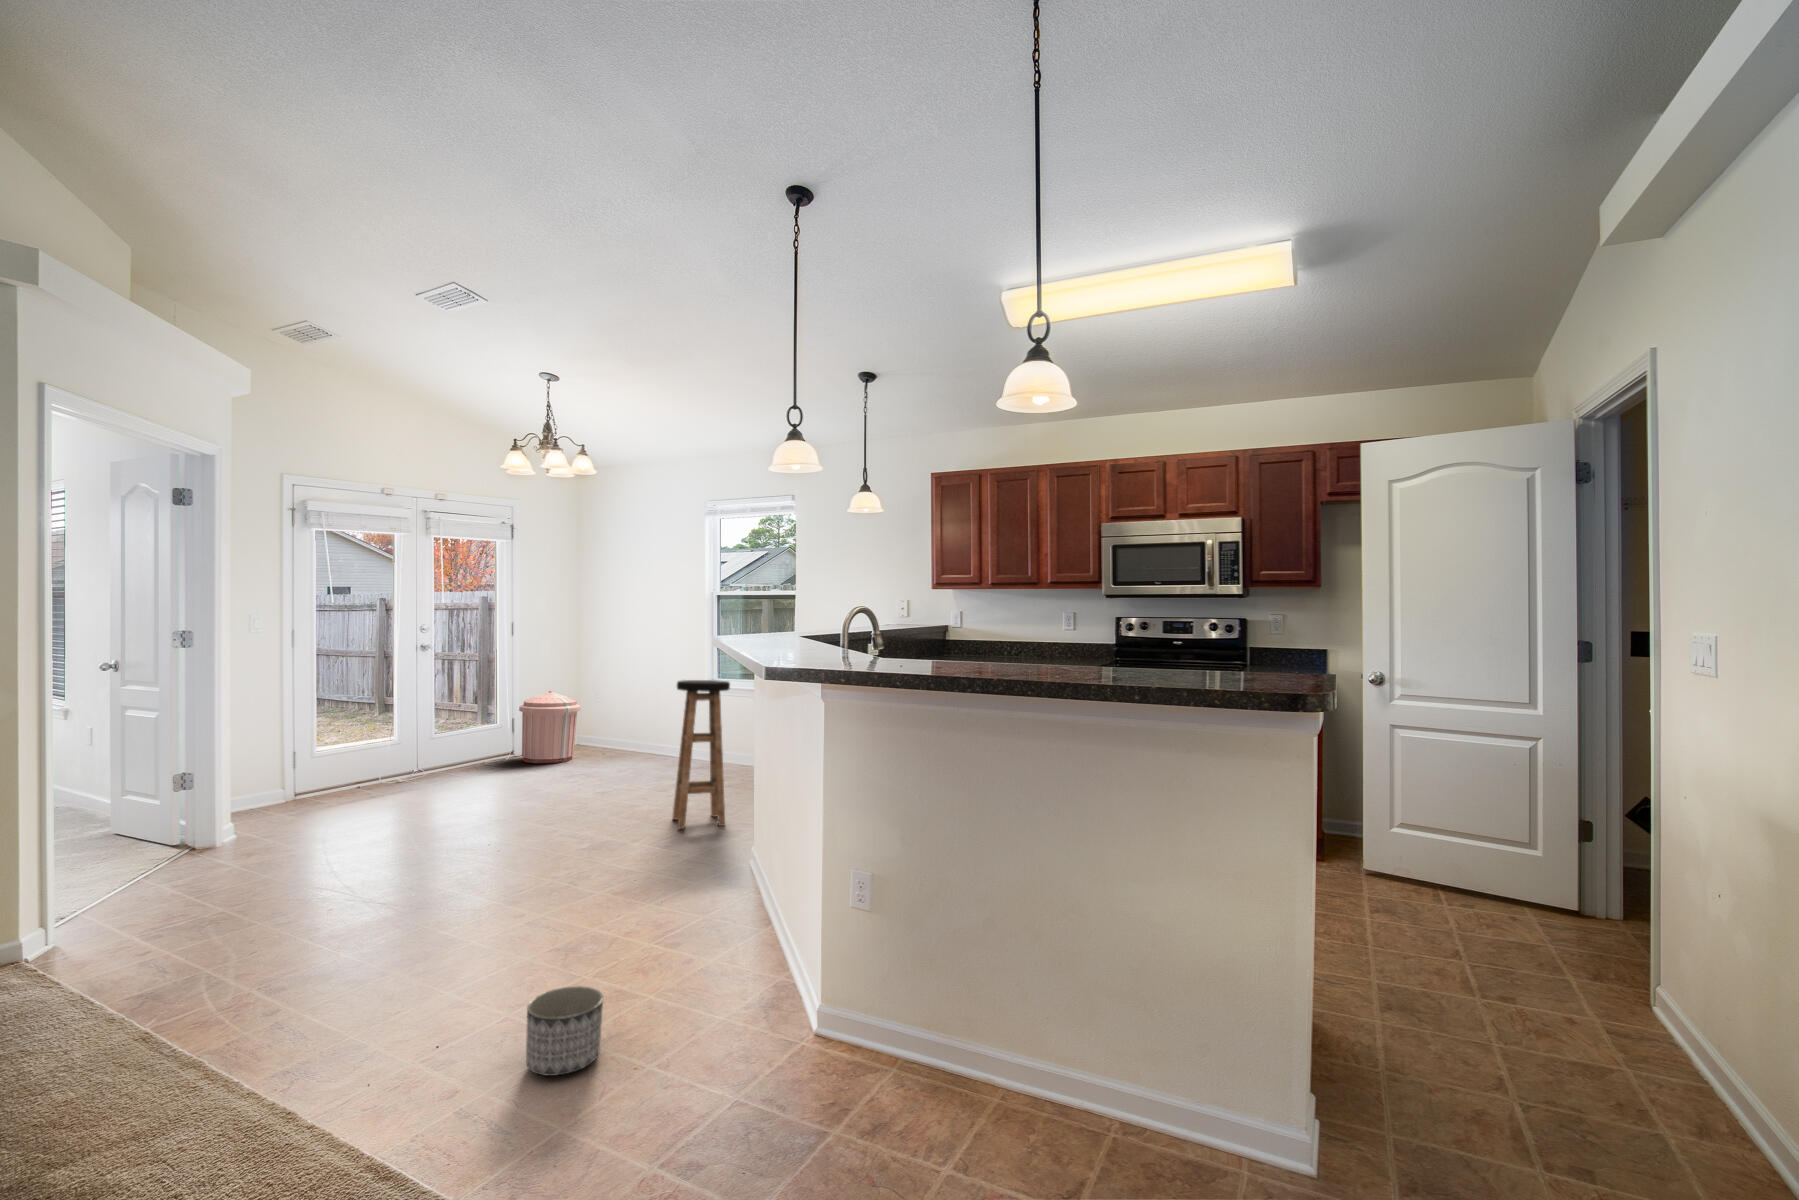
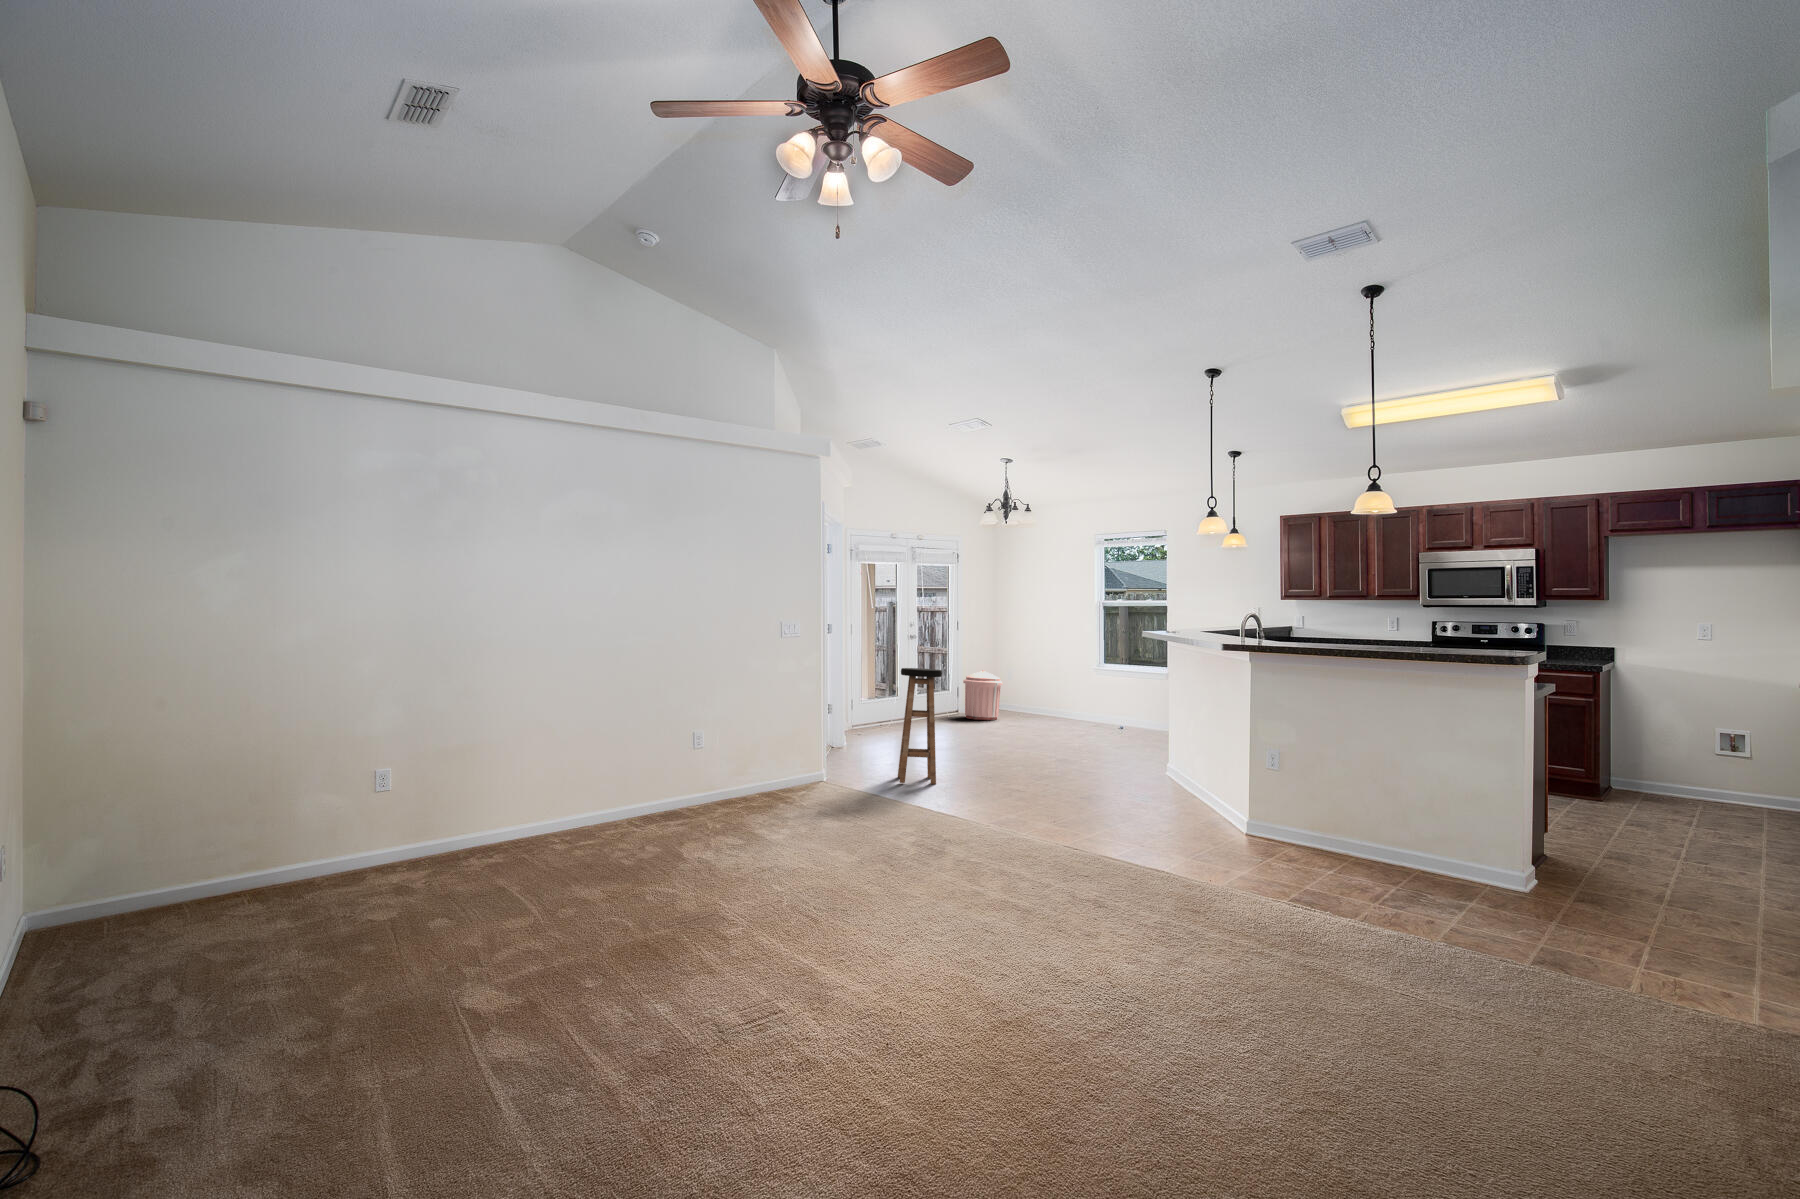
bar stool: present [672,680,730,829] -> present [898,668,942,784]
planter: present [526,986,603,1076] -> none [1102,788,1136,821]

